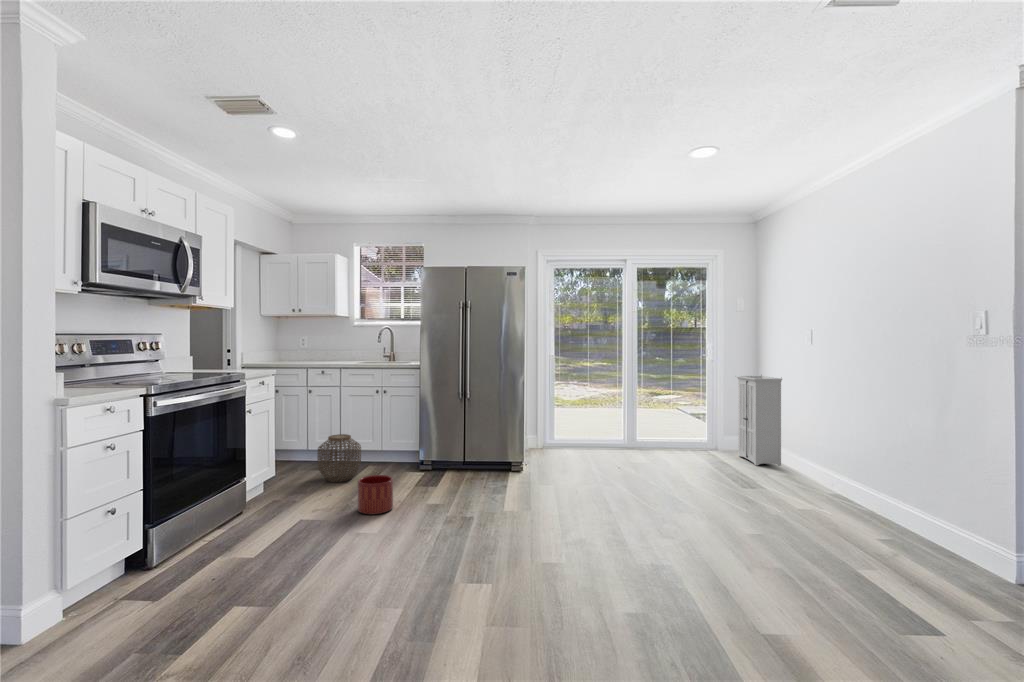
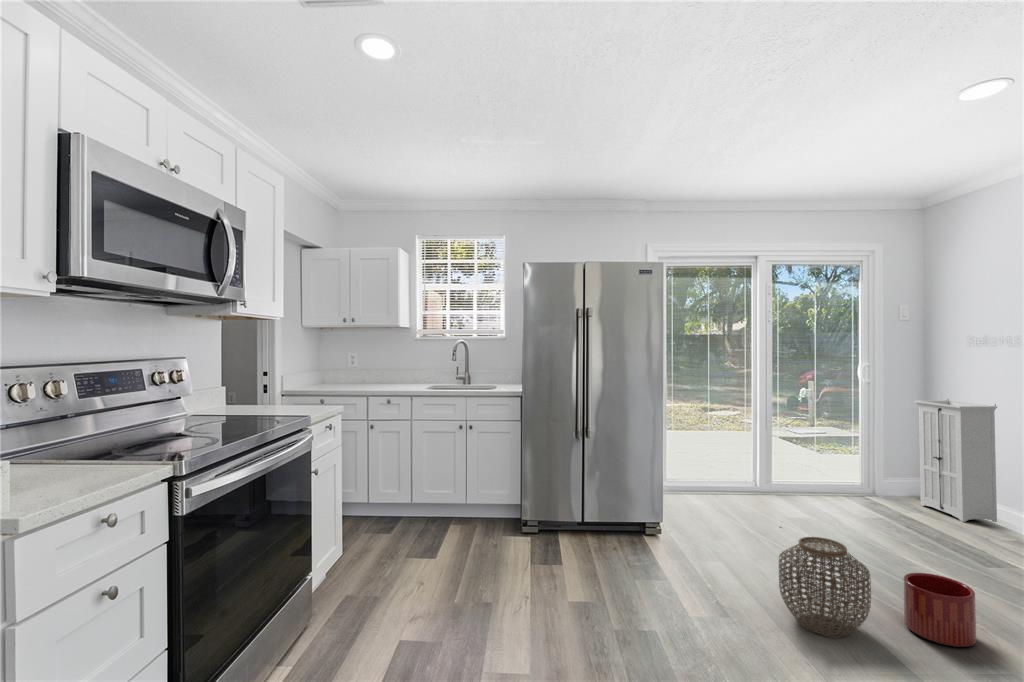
woven basket: present [317,434,361,482] -> present [779,537,871,637]
planter: present [357,475,393,515] -> present [904,573,976,647]

